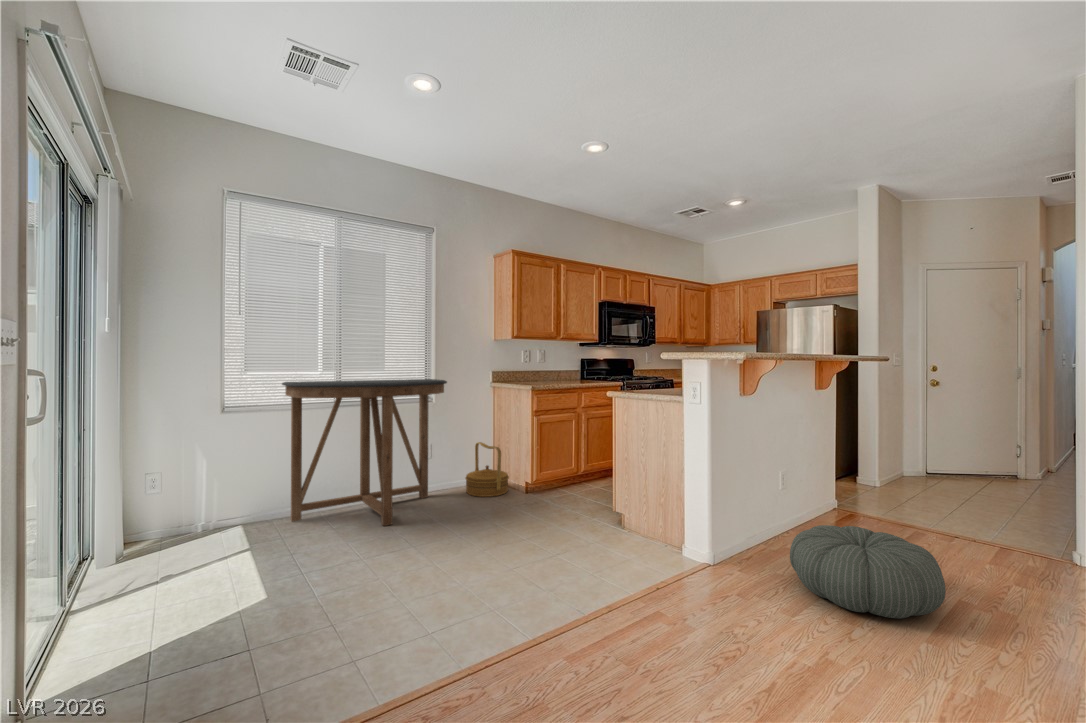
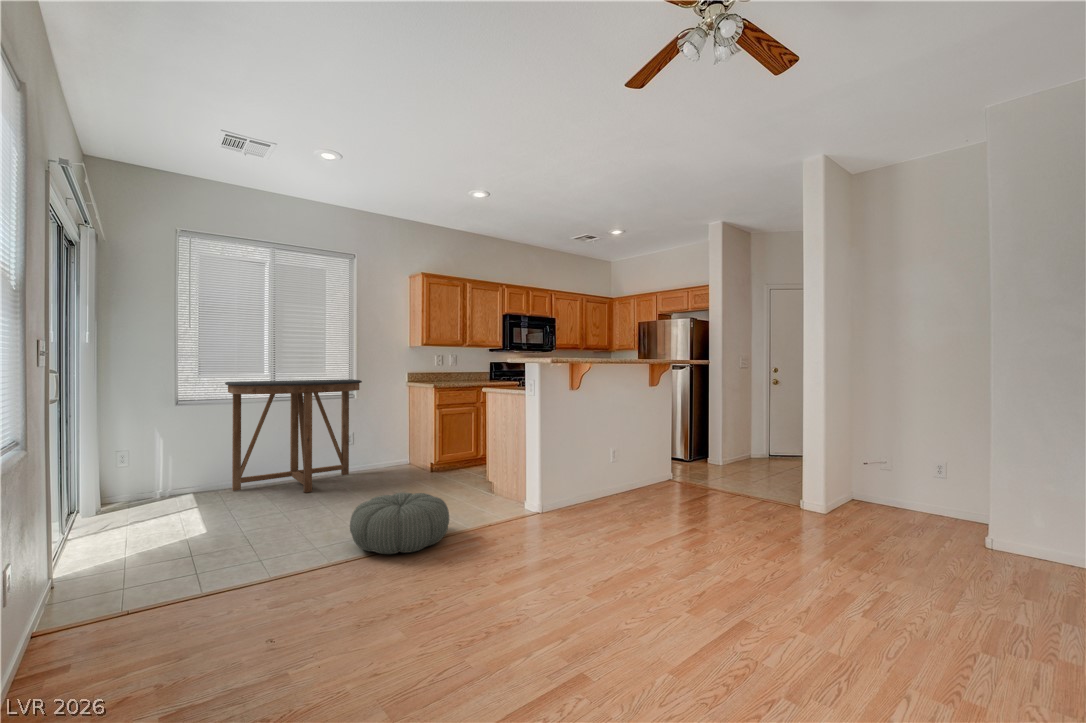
woven basket: present [465,442,509,497] -> none [381,431,418,474]
pouf: present [790,525,946,619] -> present [350,492,449,554]

